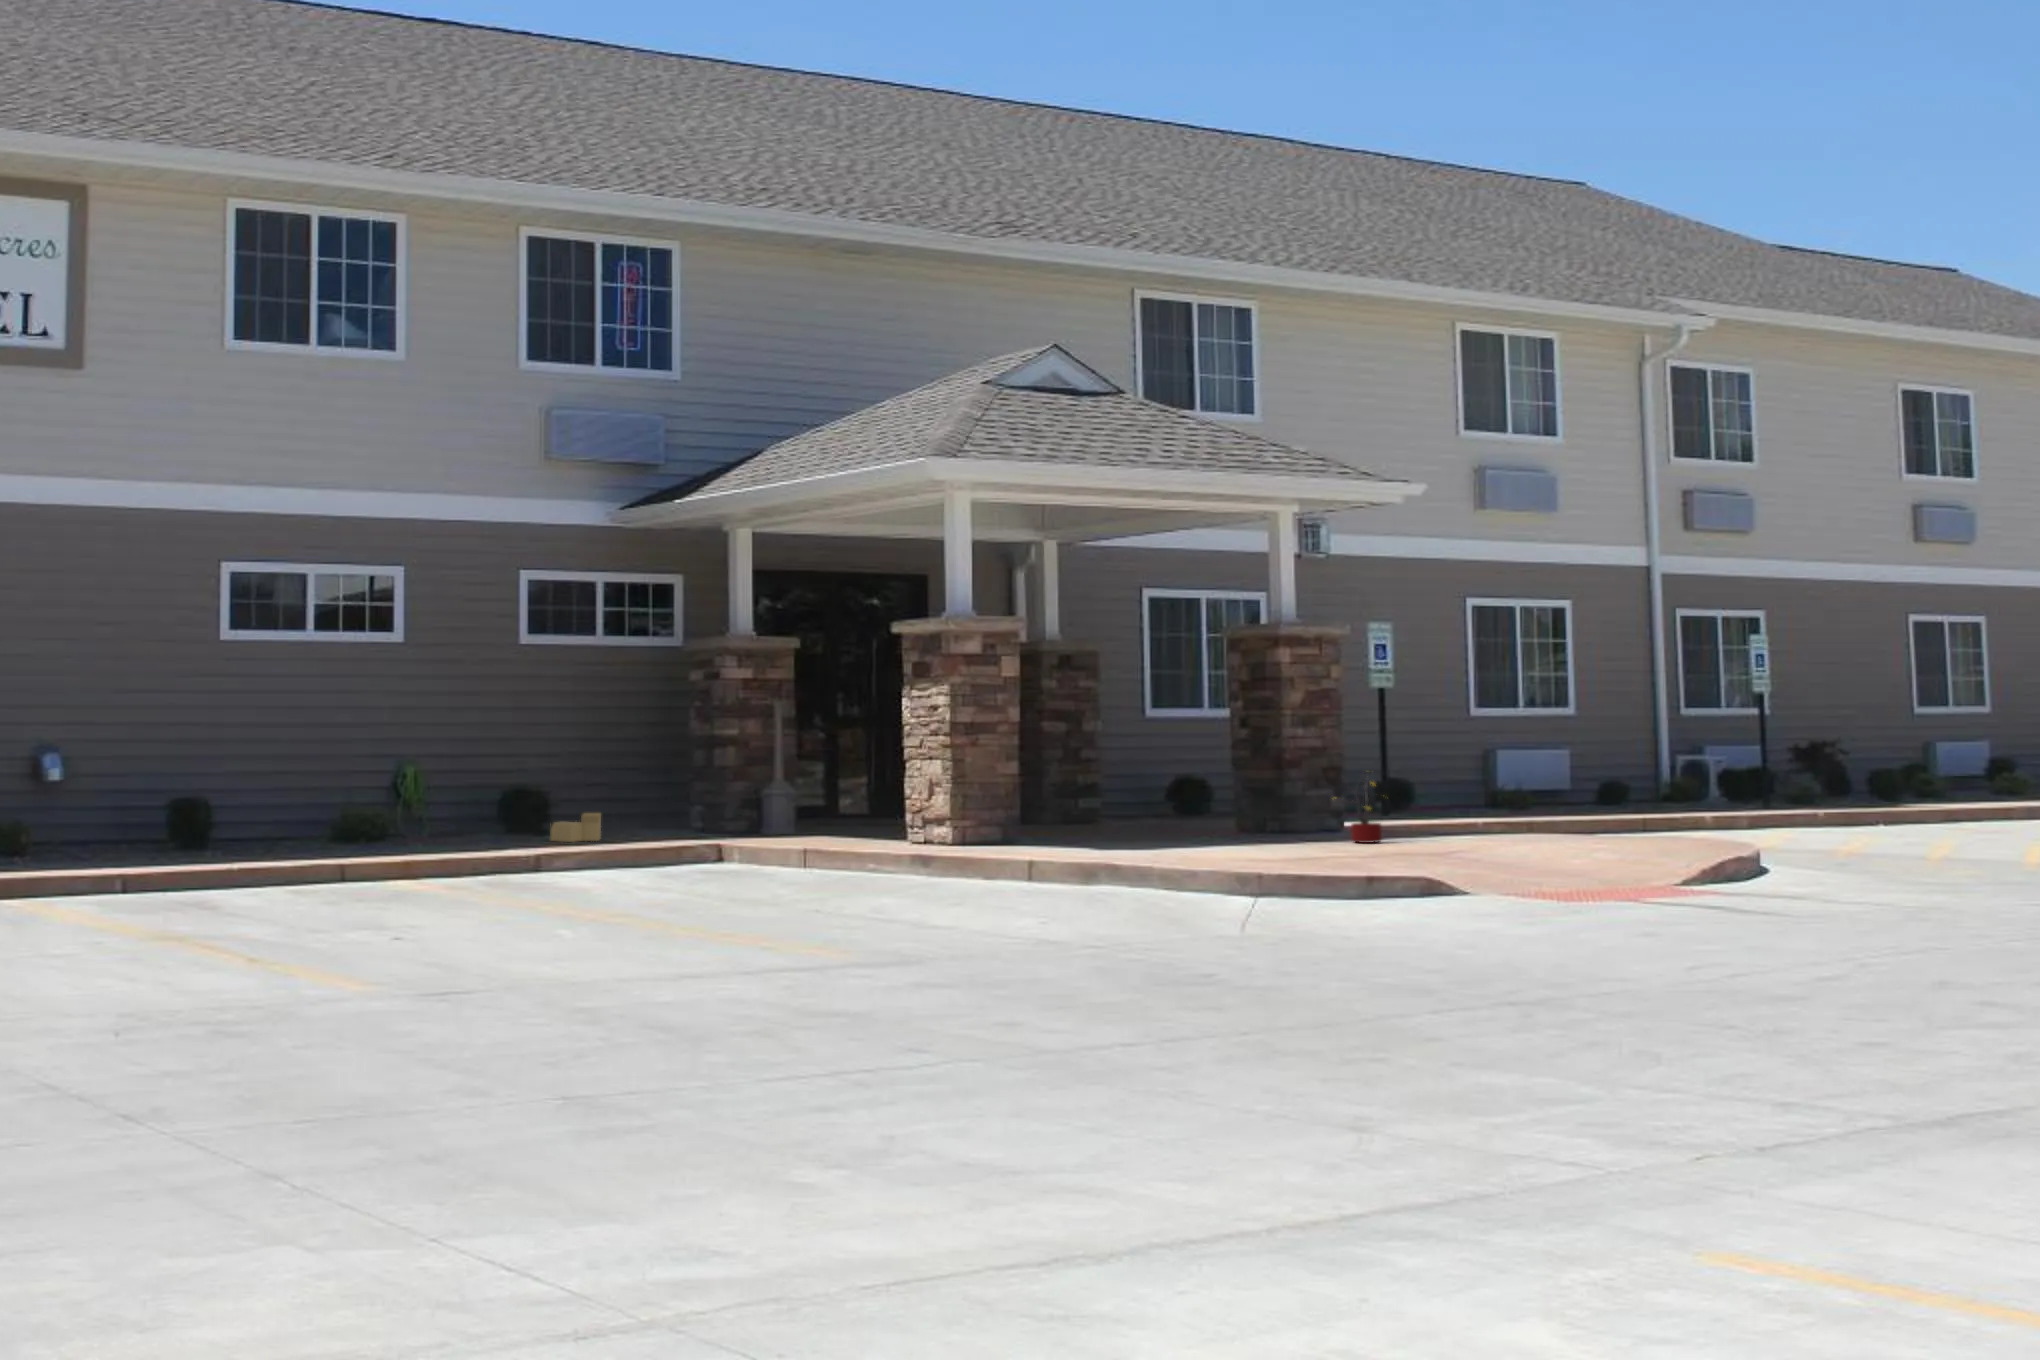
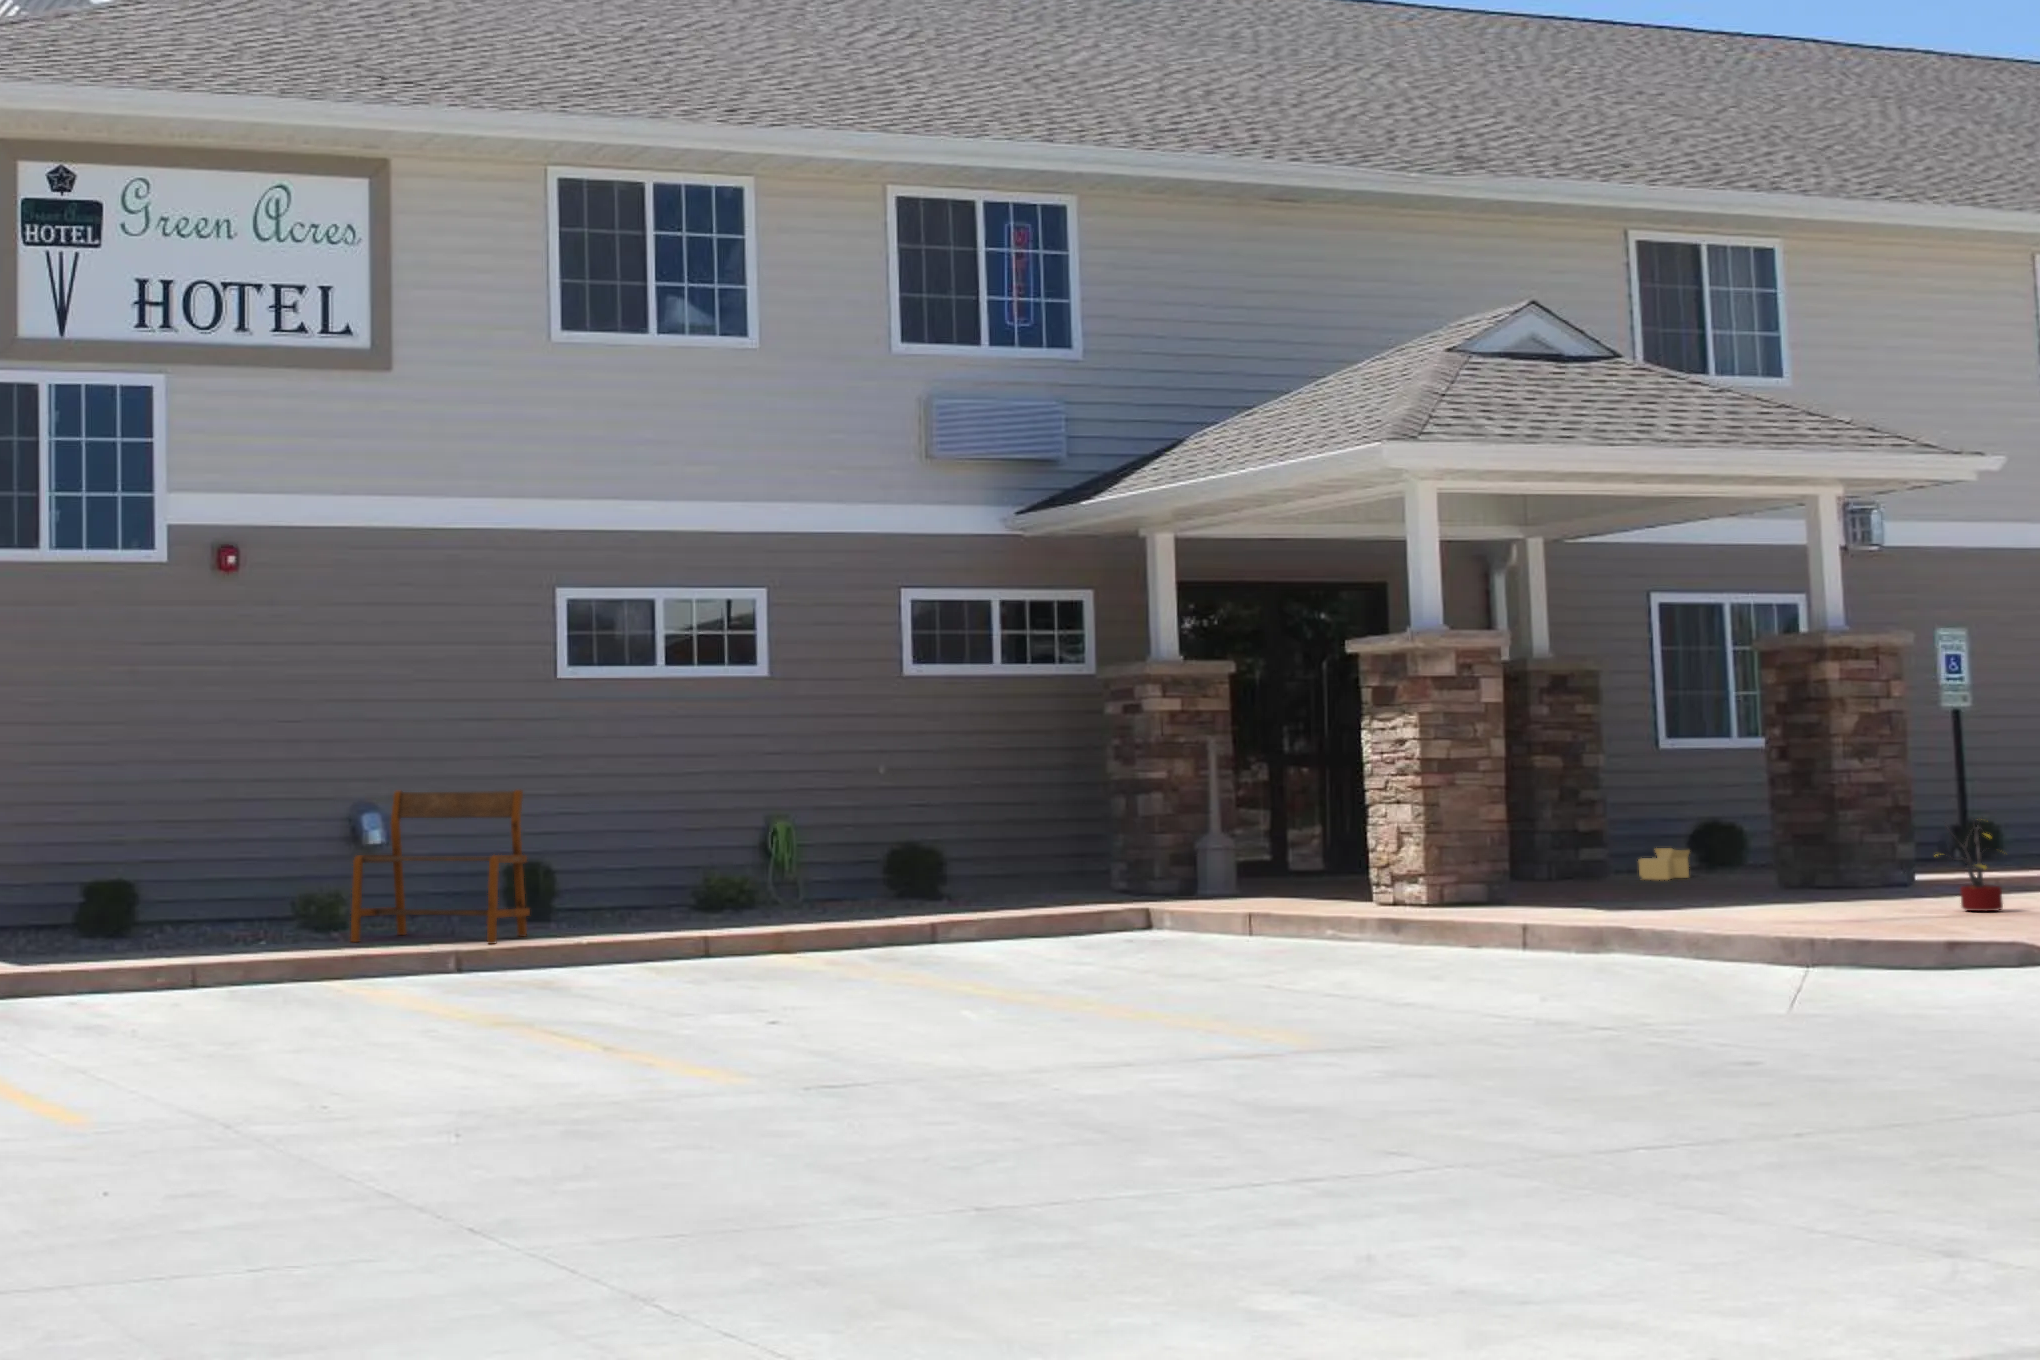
bench: none [29,733,191,864] -> present [350,790,530,944]
cardboard box: present [550,813,601,842] -> present [1639,848,1689,880]

